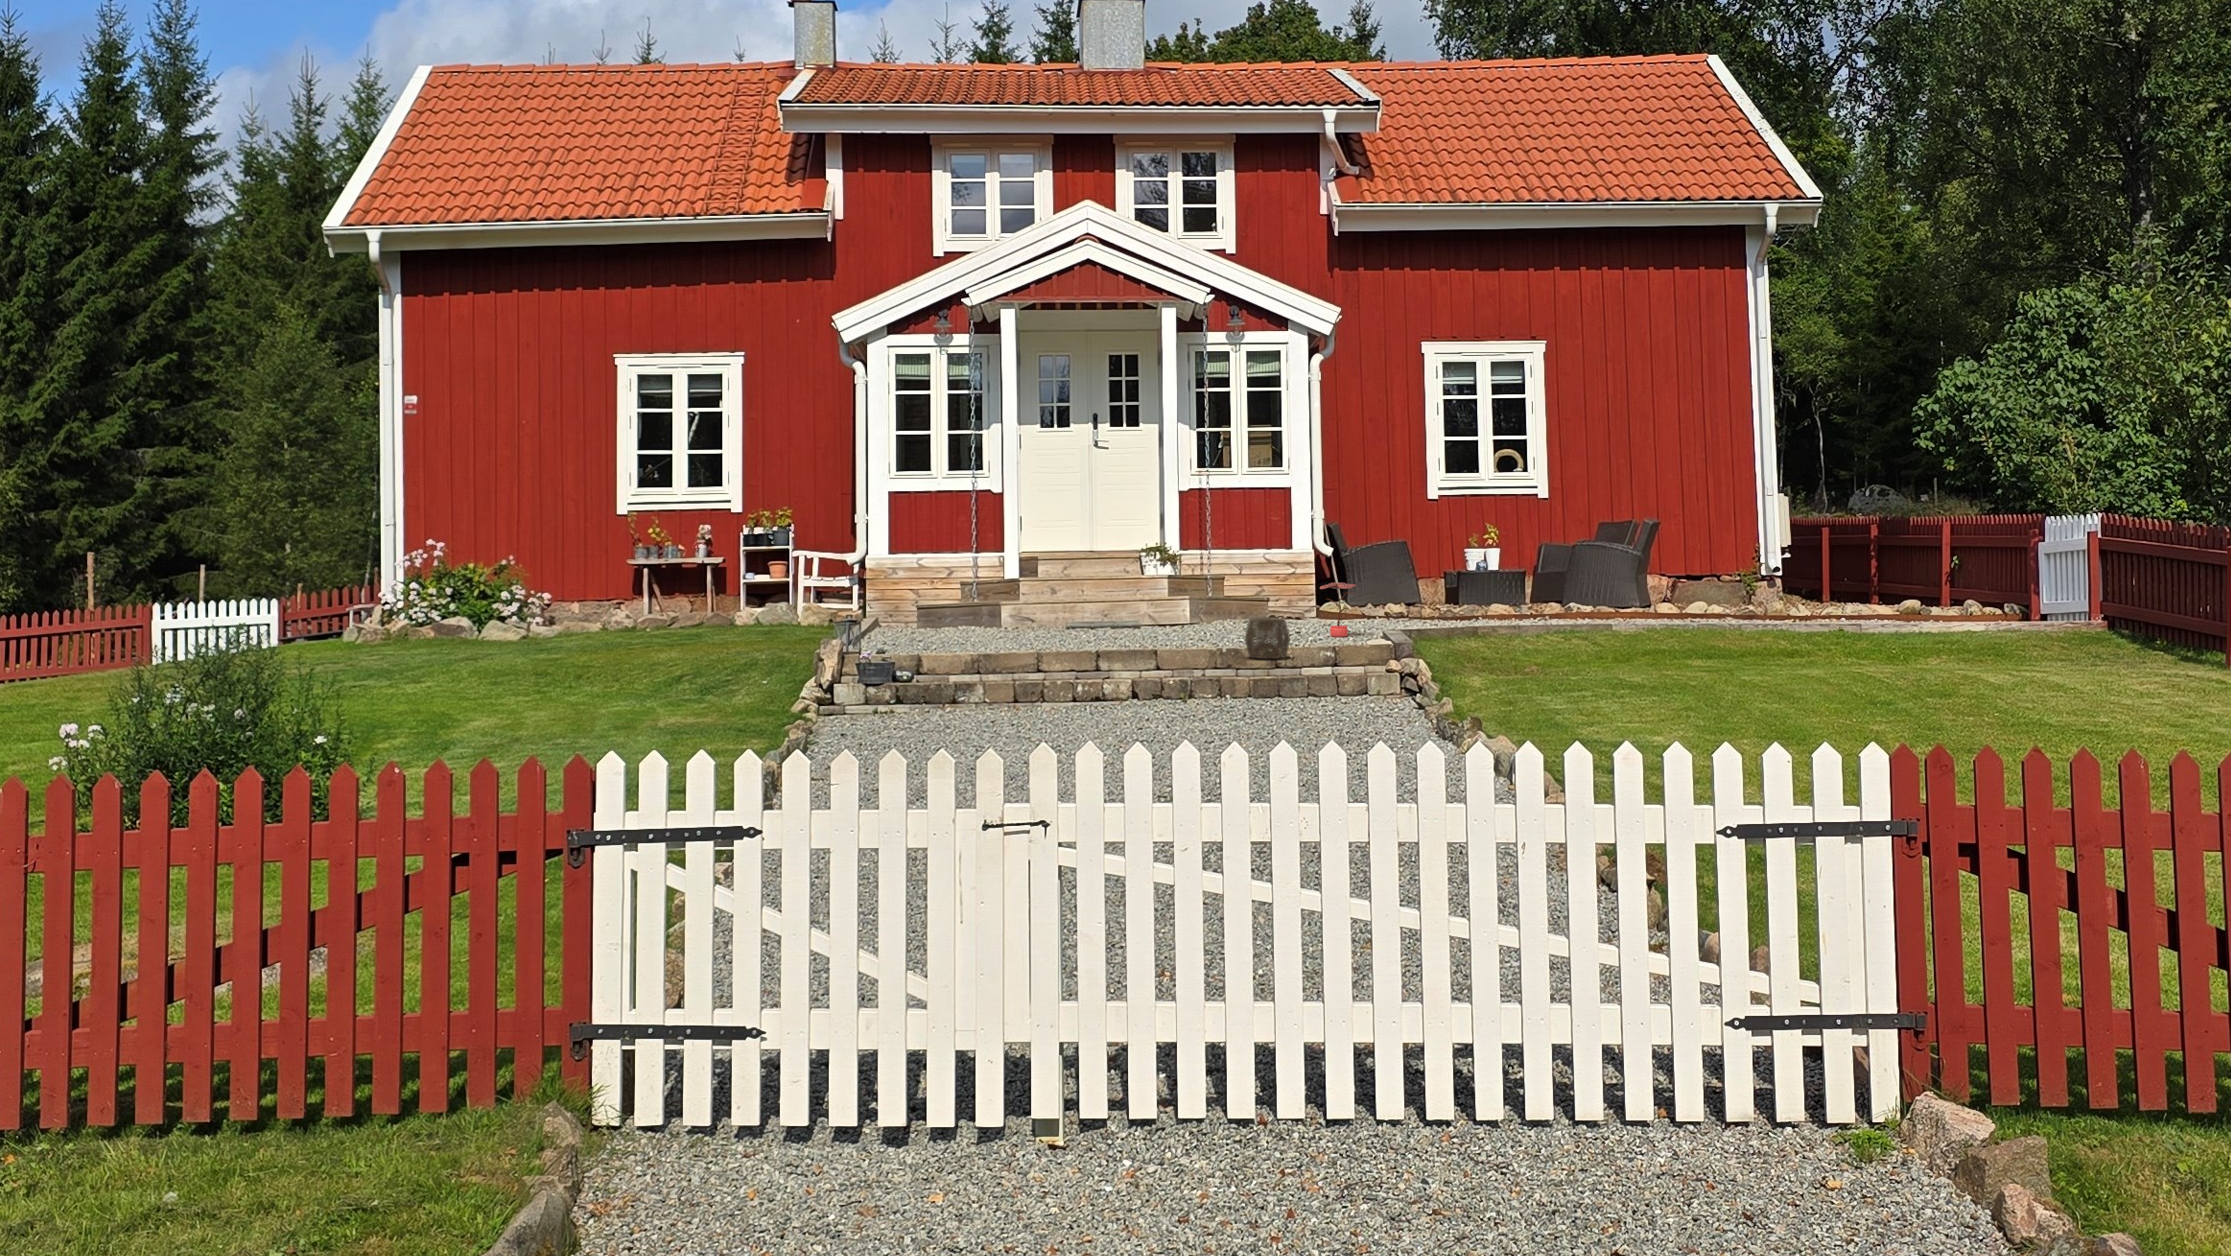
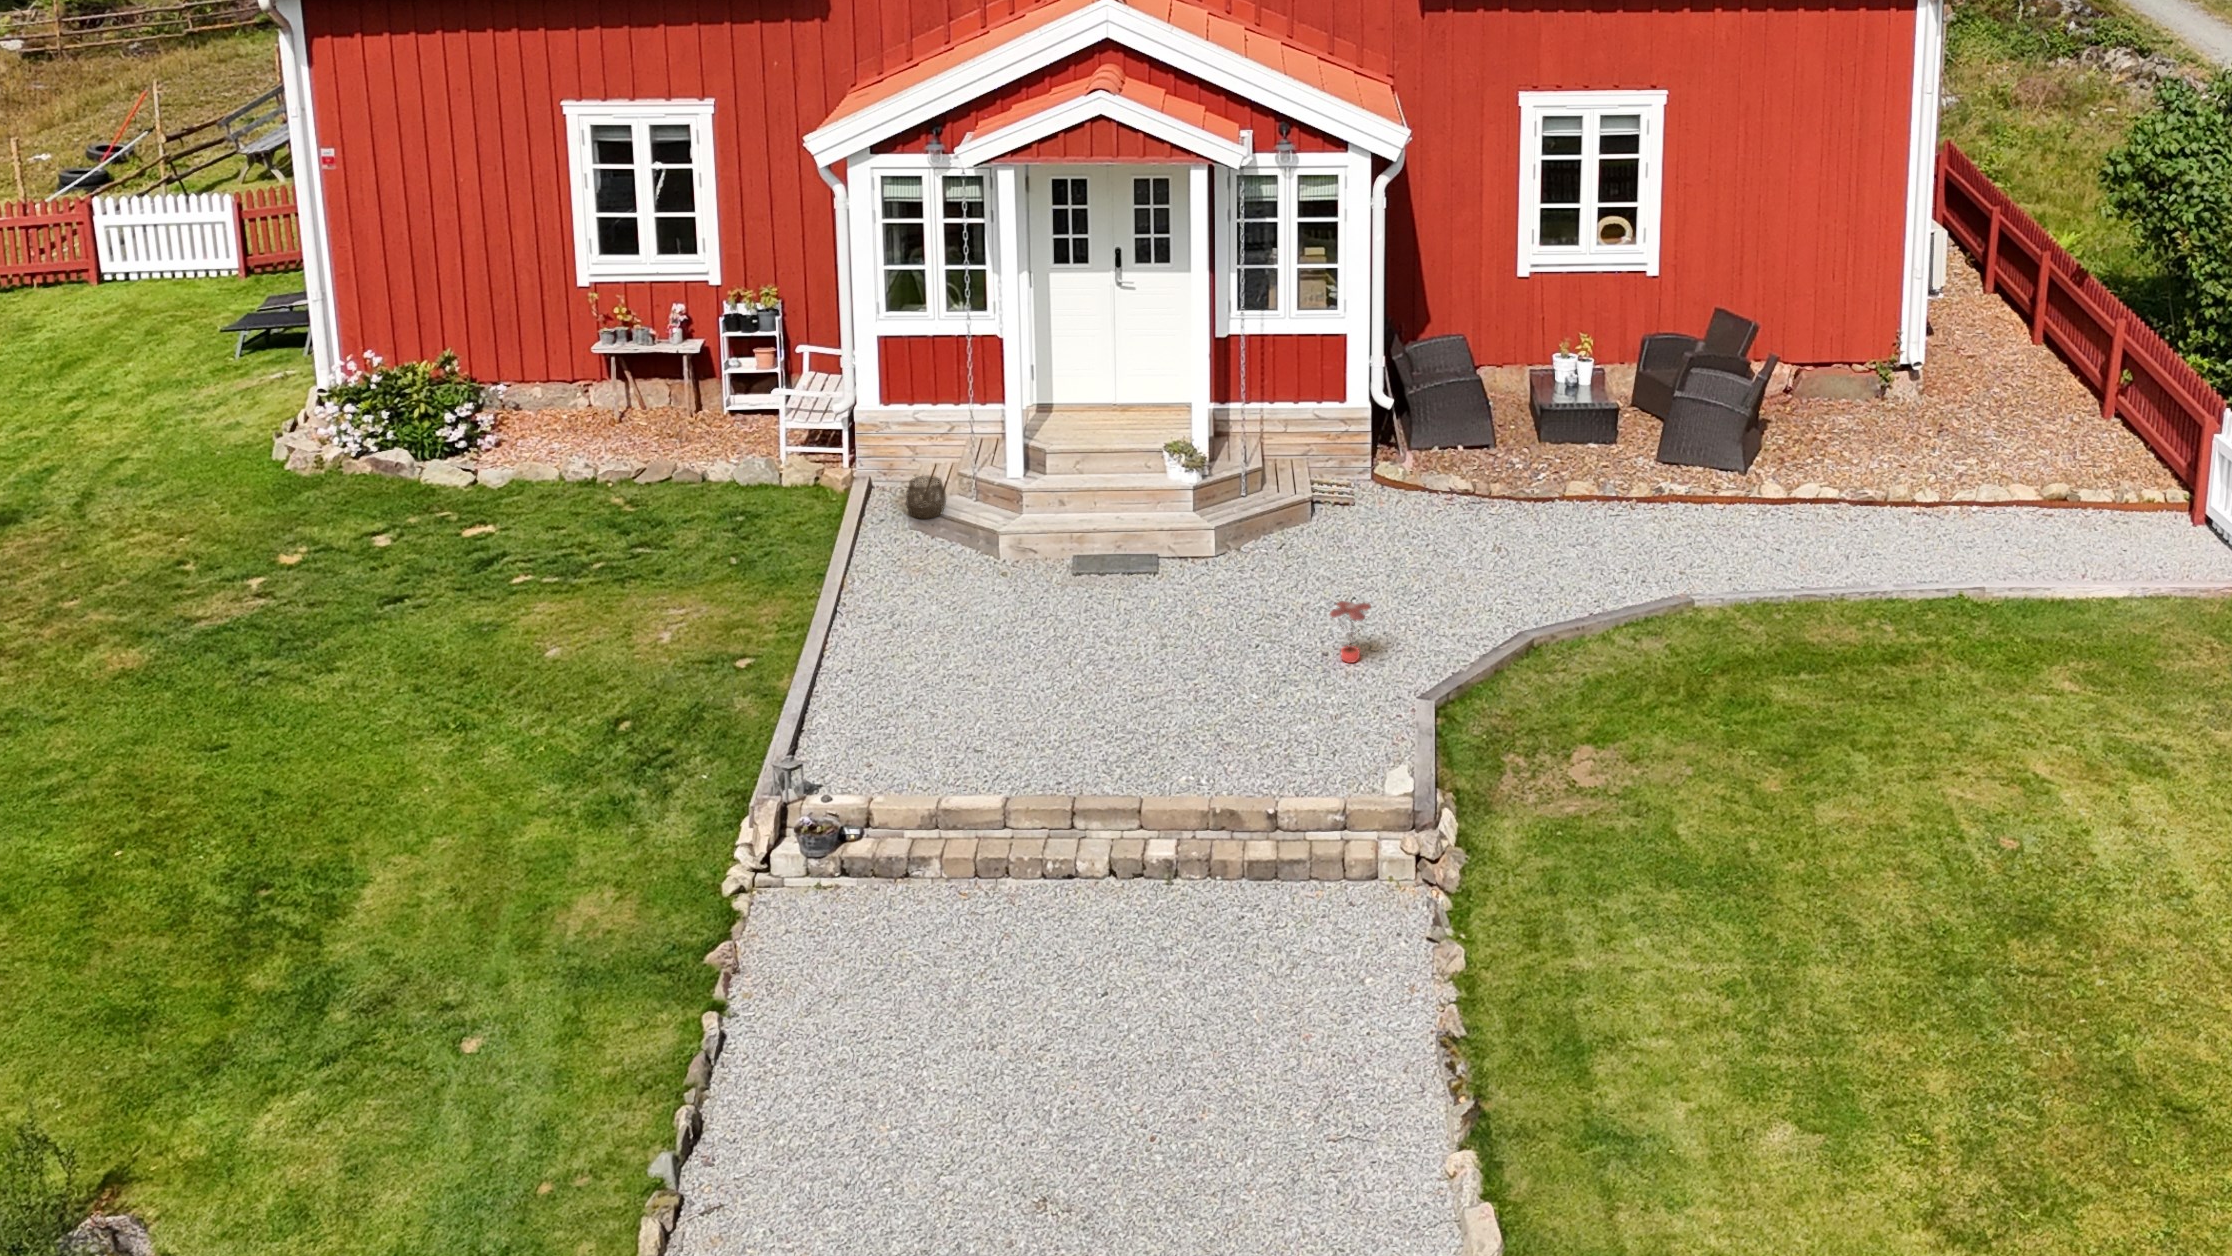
woven basket: present [1245,617,1290,659] -> present [906,476,946,519]

